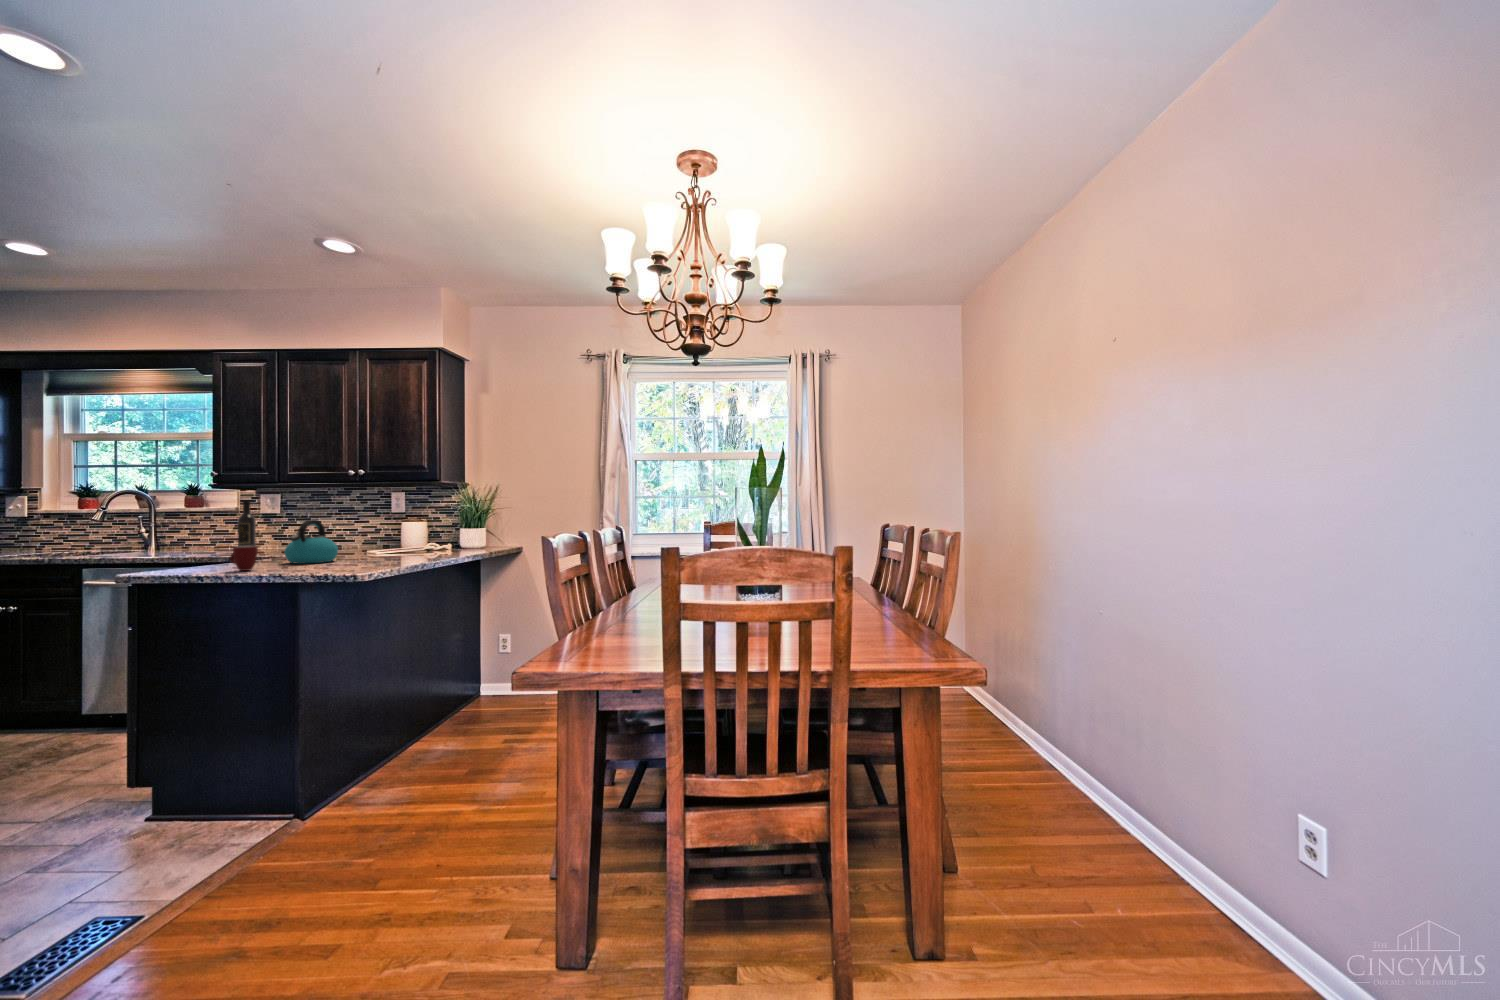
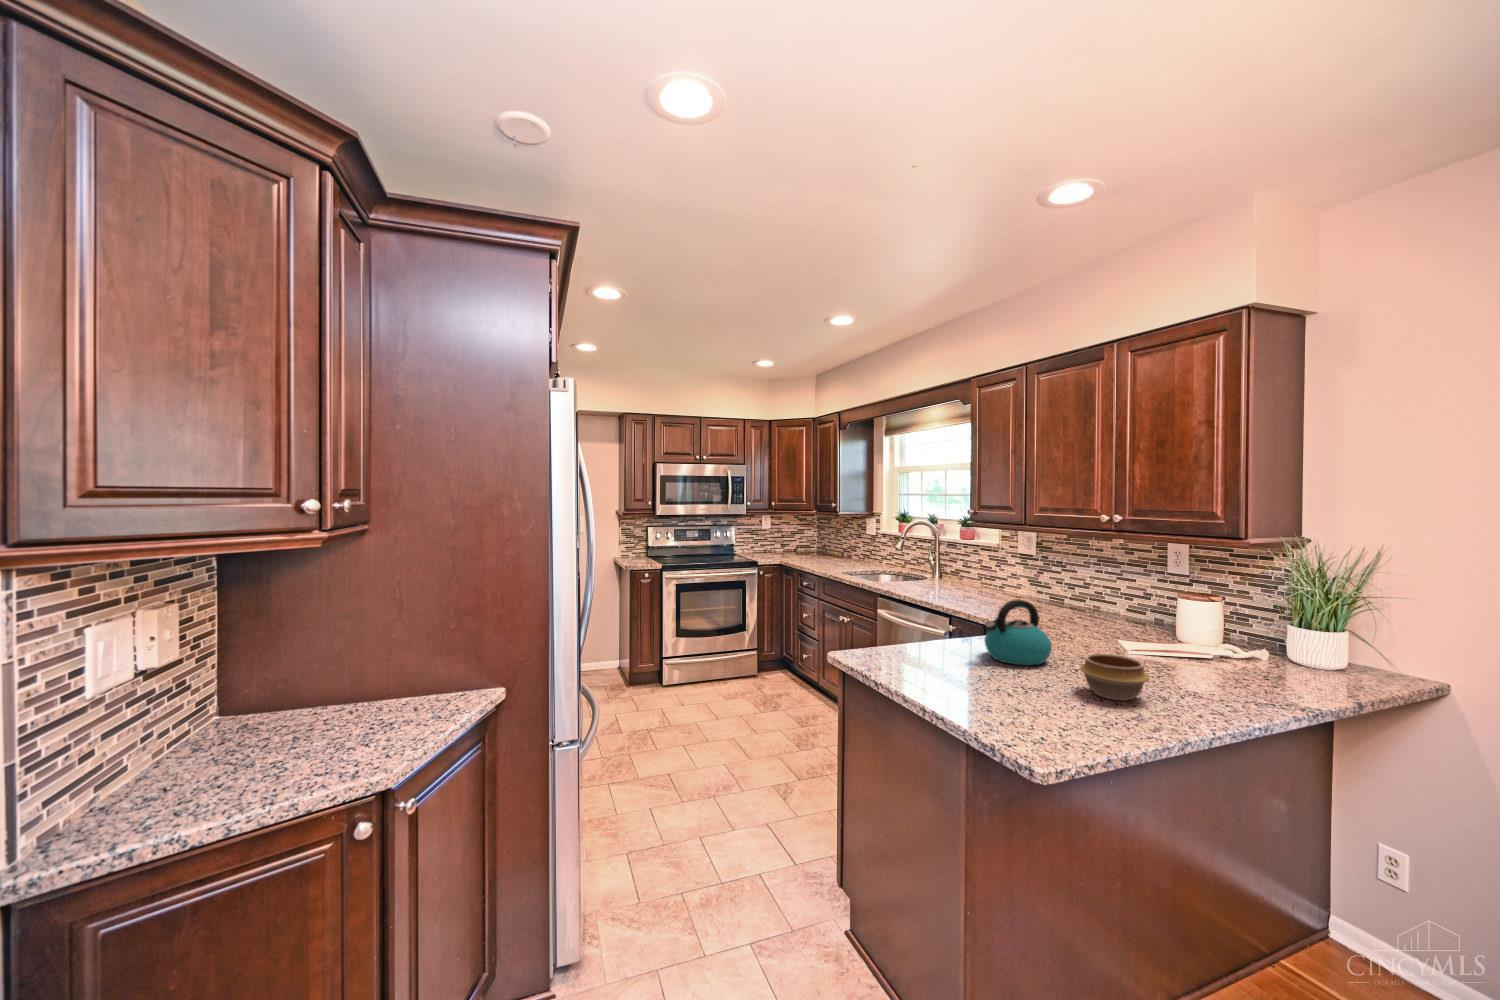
wine bottle: present [238,500,256,546] -> none [988,541,1005,601]
bowl: none [368,540,409,562] -> present [1080,654,1150,701]
mug: present [230,546,258,571] -> none [911,634,937,669]

